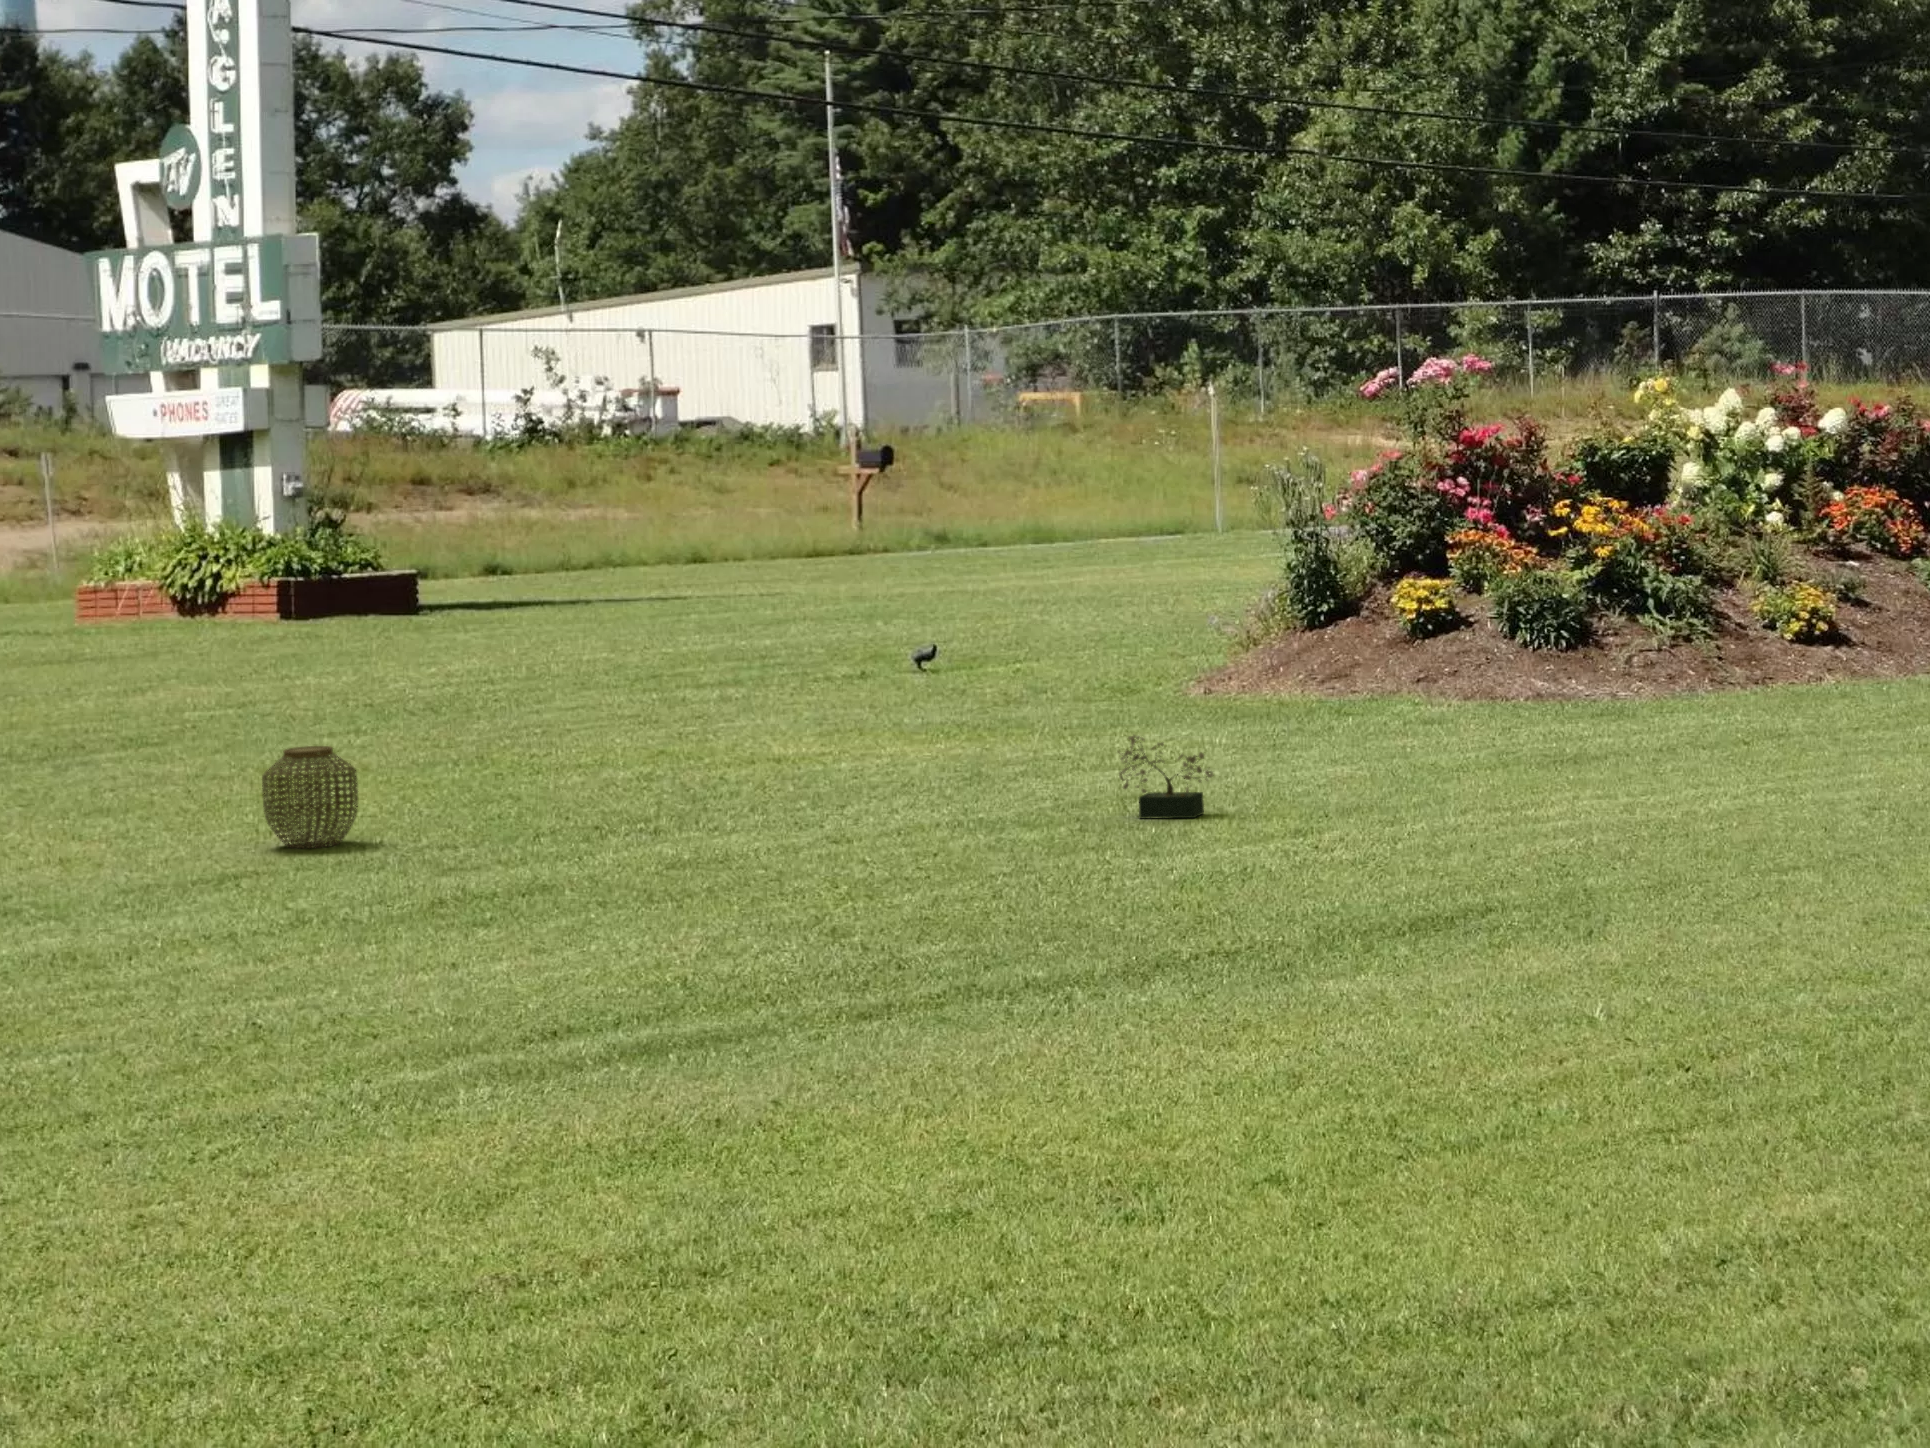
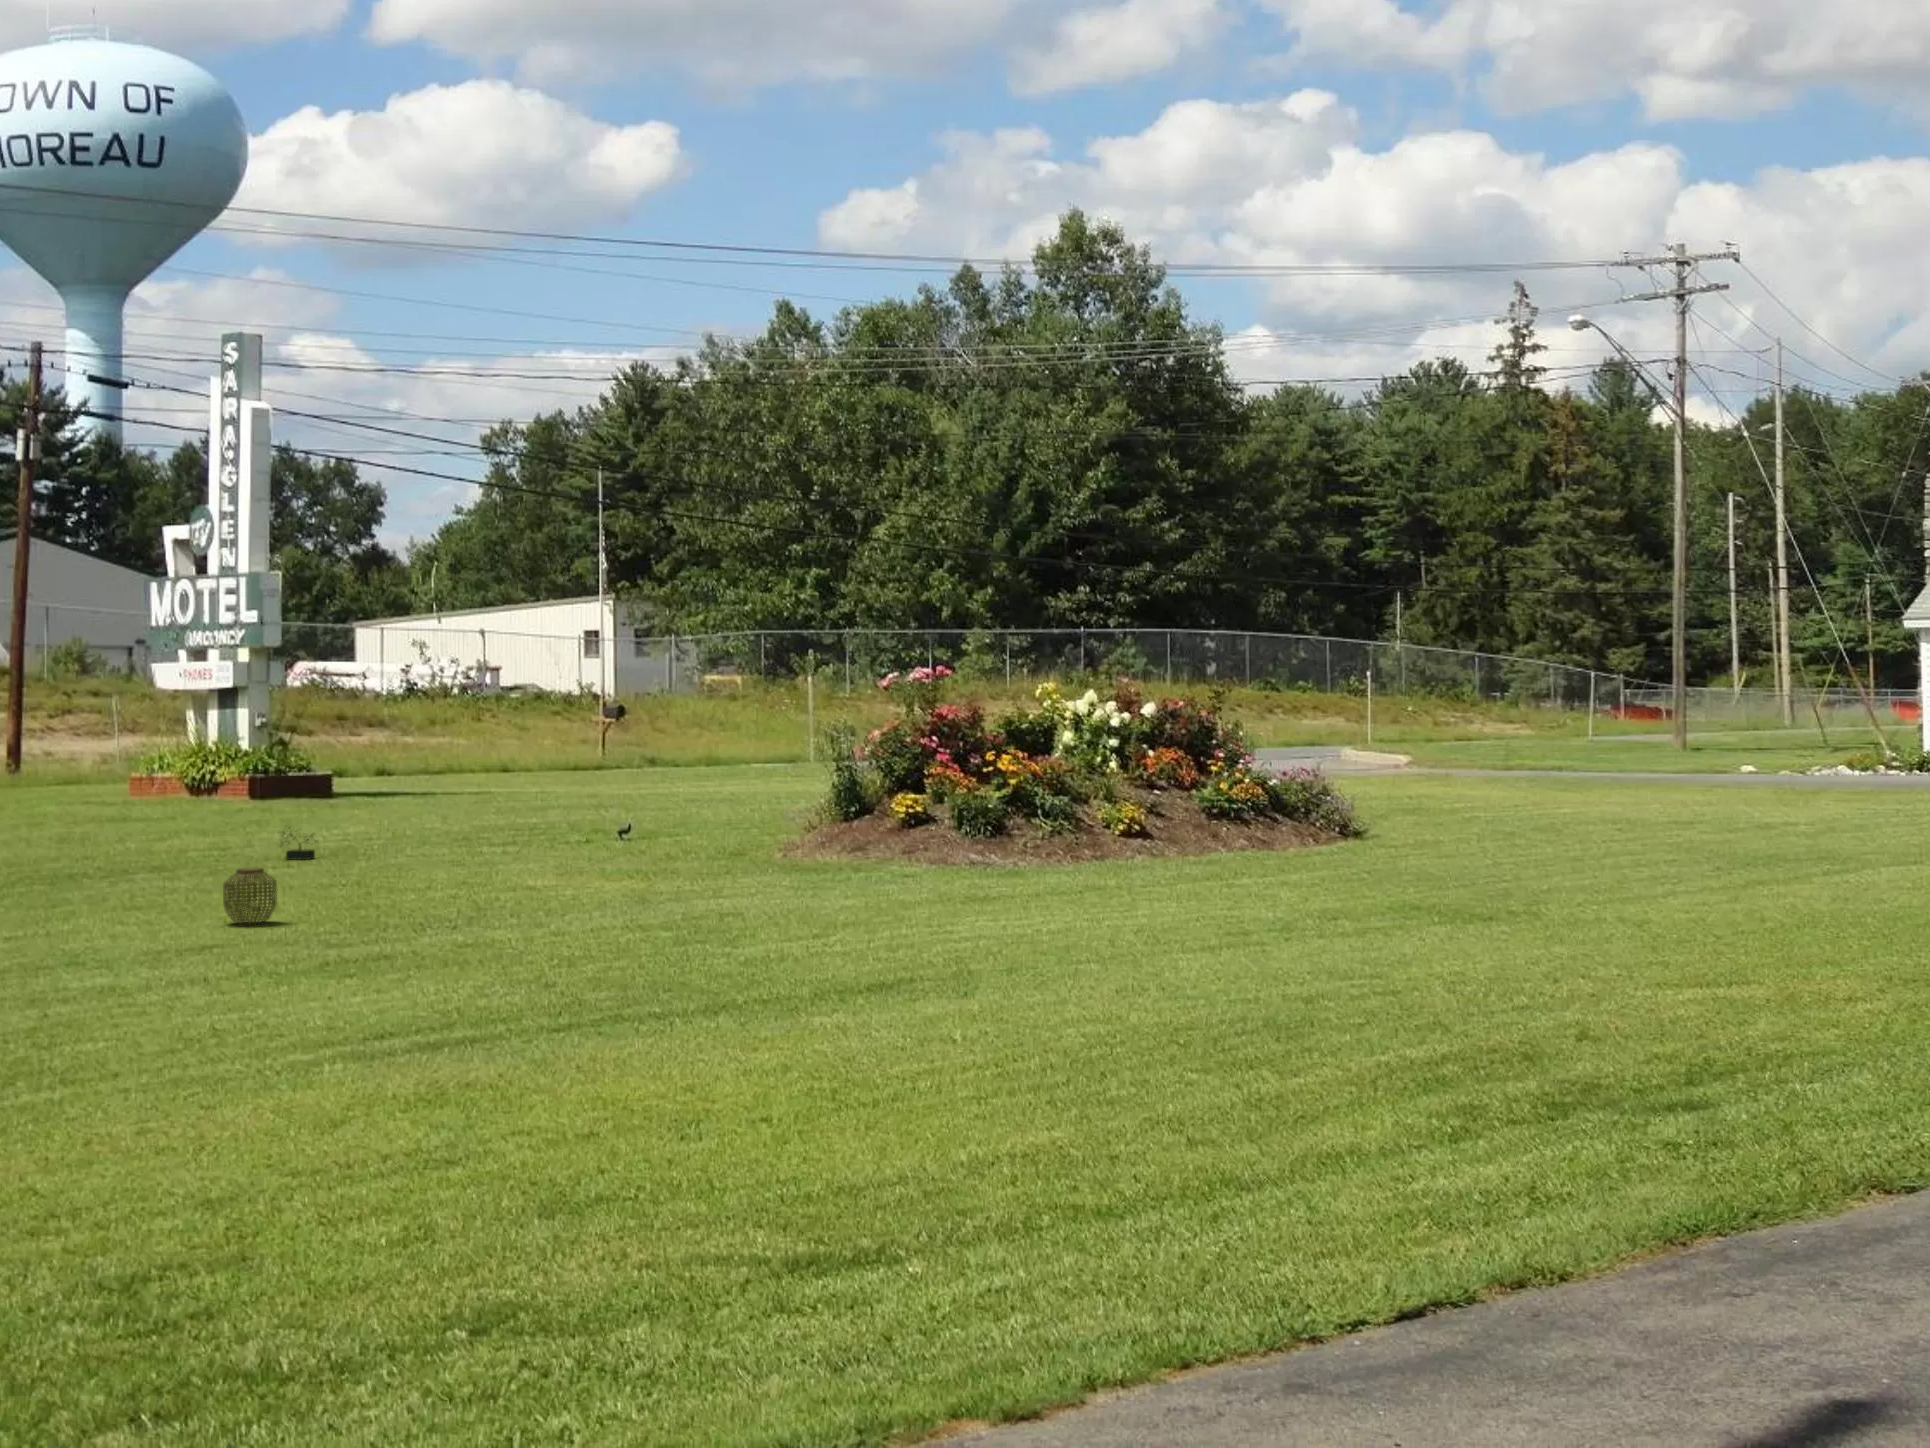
decorative plant: present [1118,735,1213,819] -> present [280,825,318,860]

